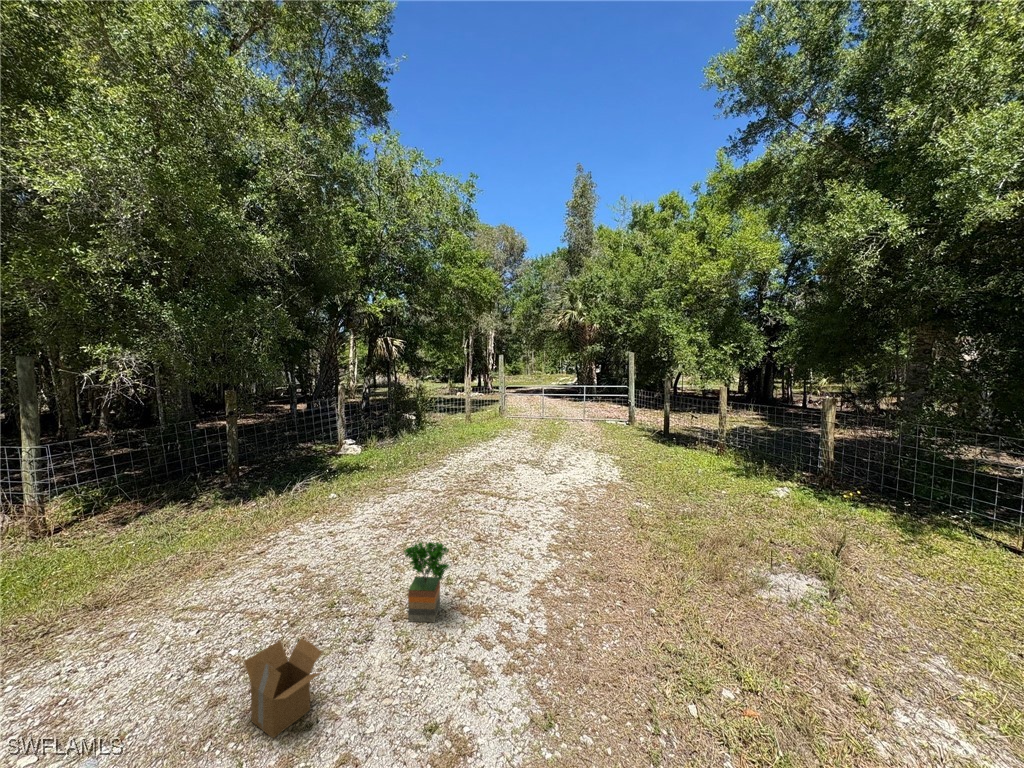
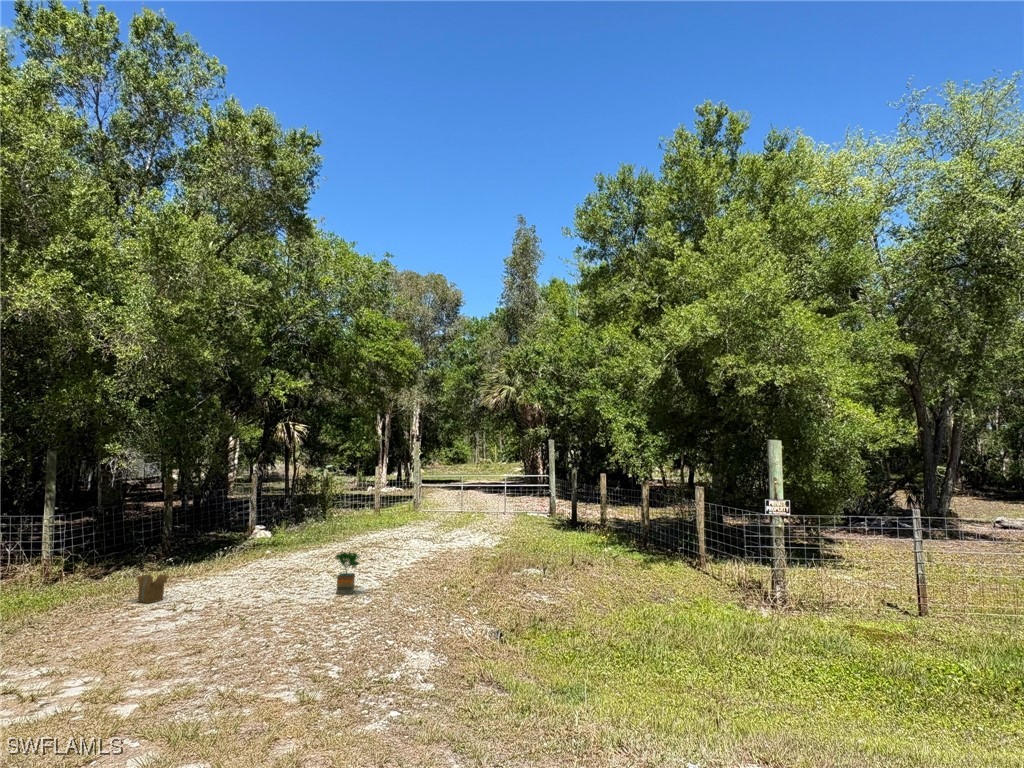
cardboard box: present [244,638,323,738] -> present [137,574,169,603]

